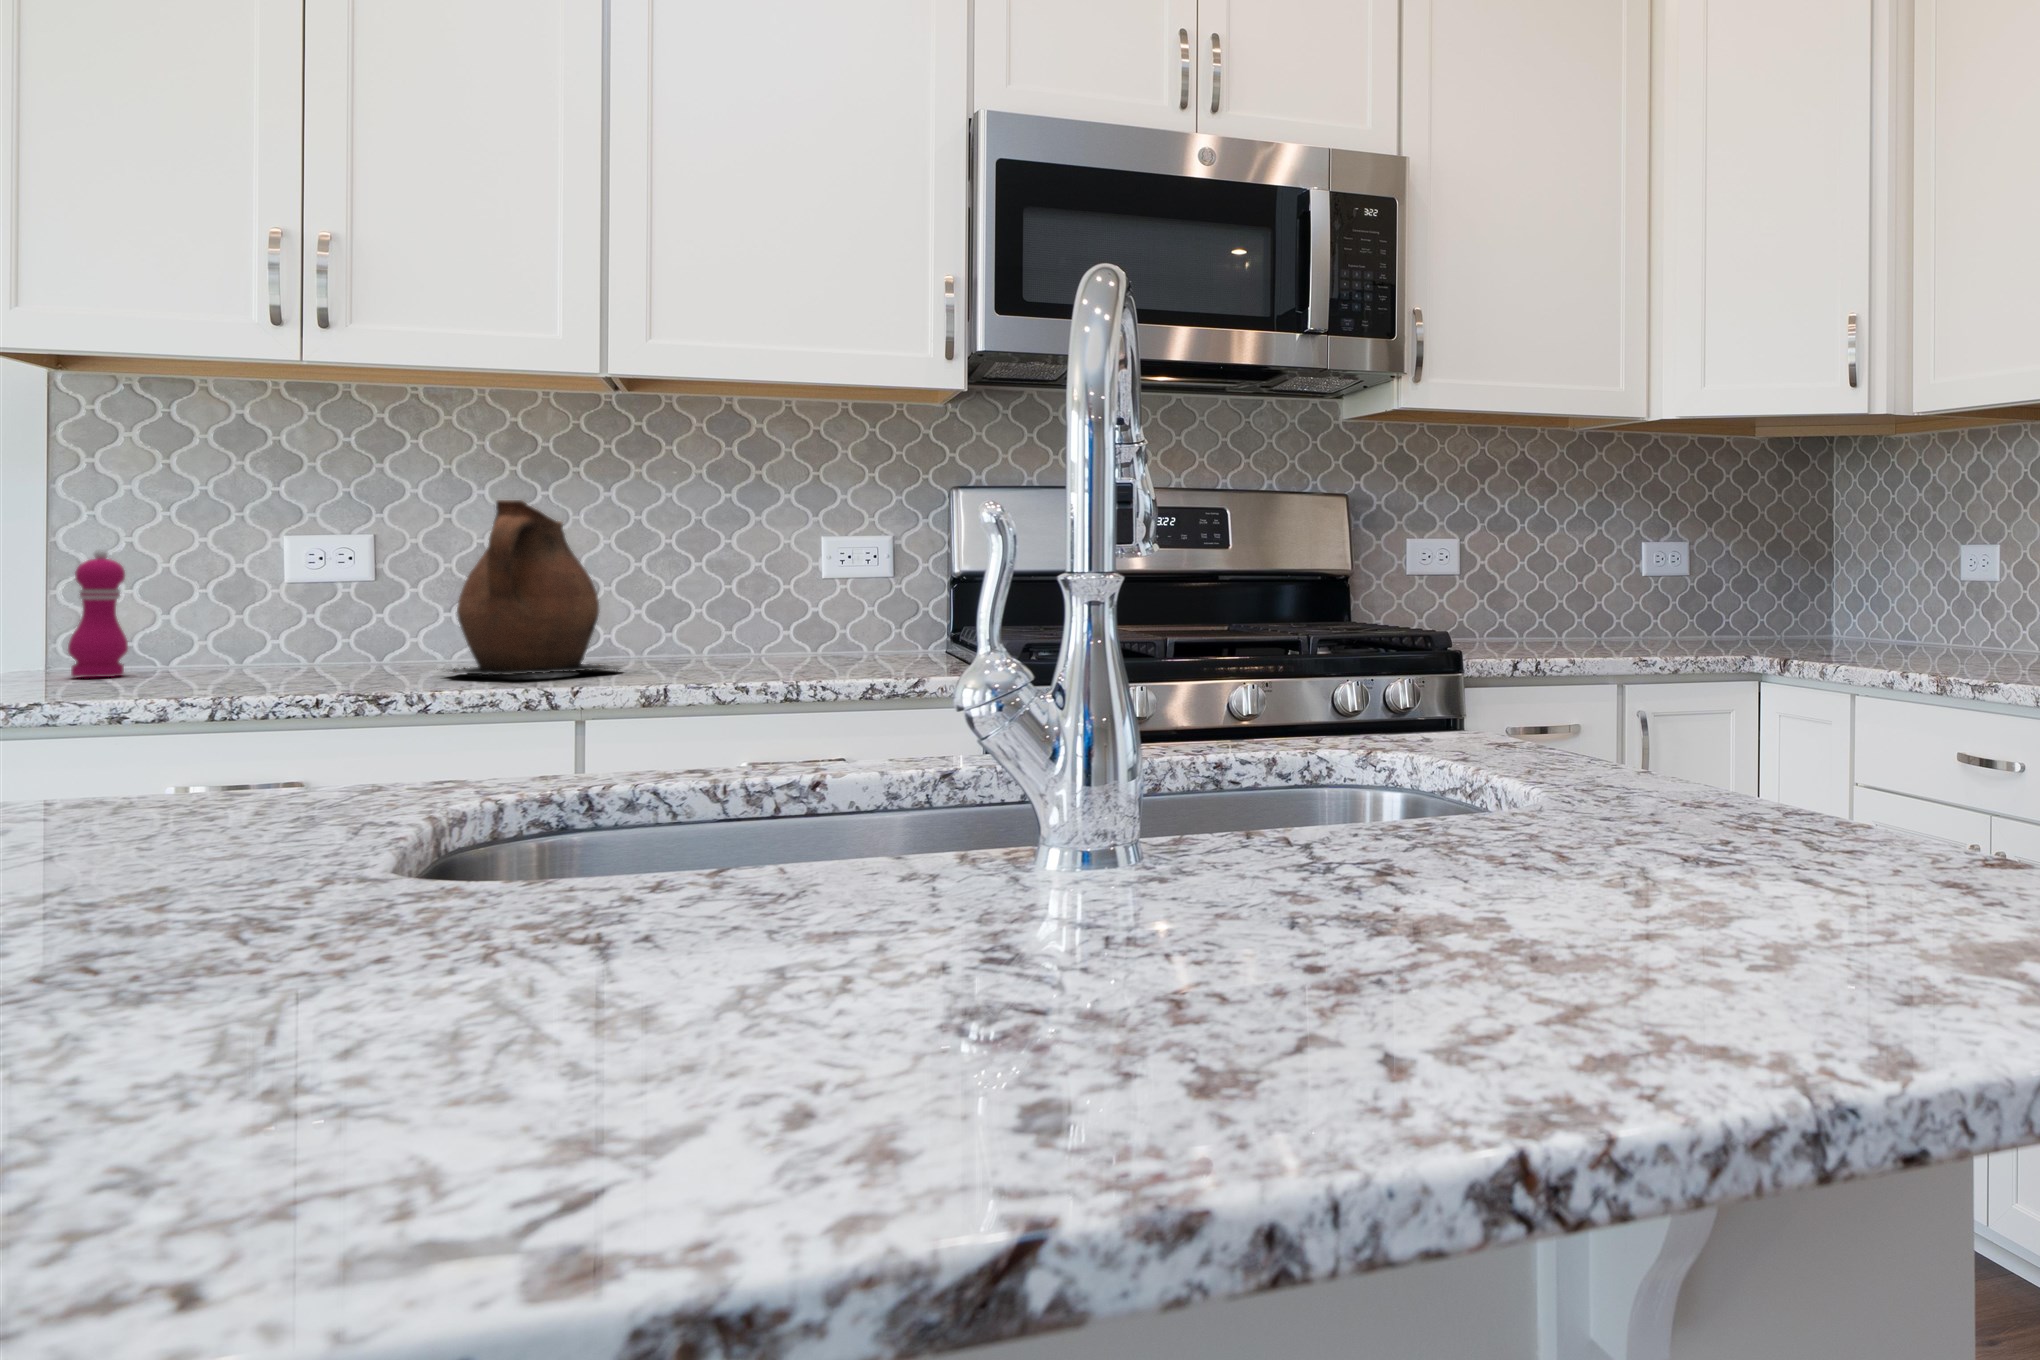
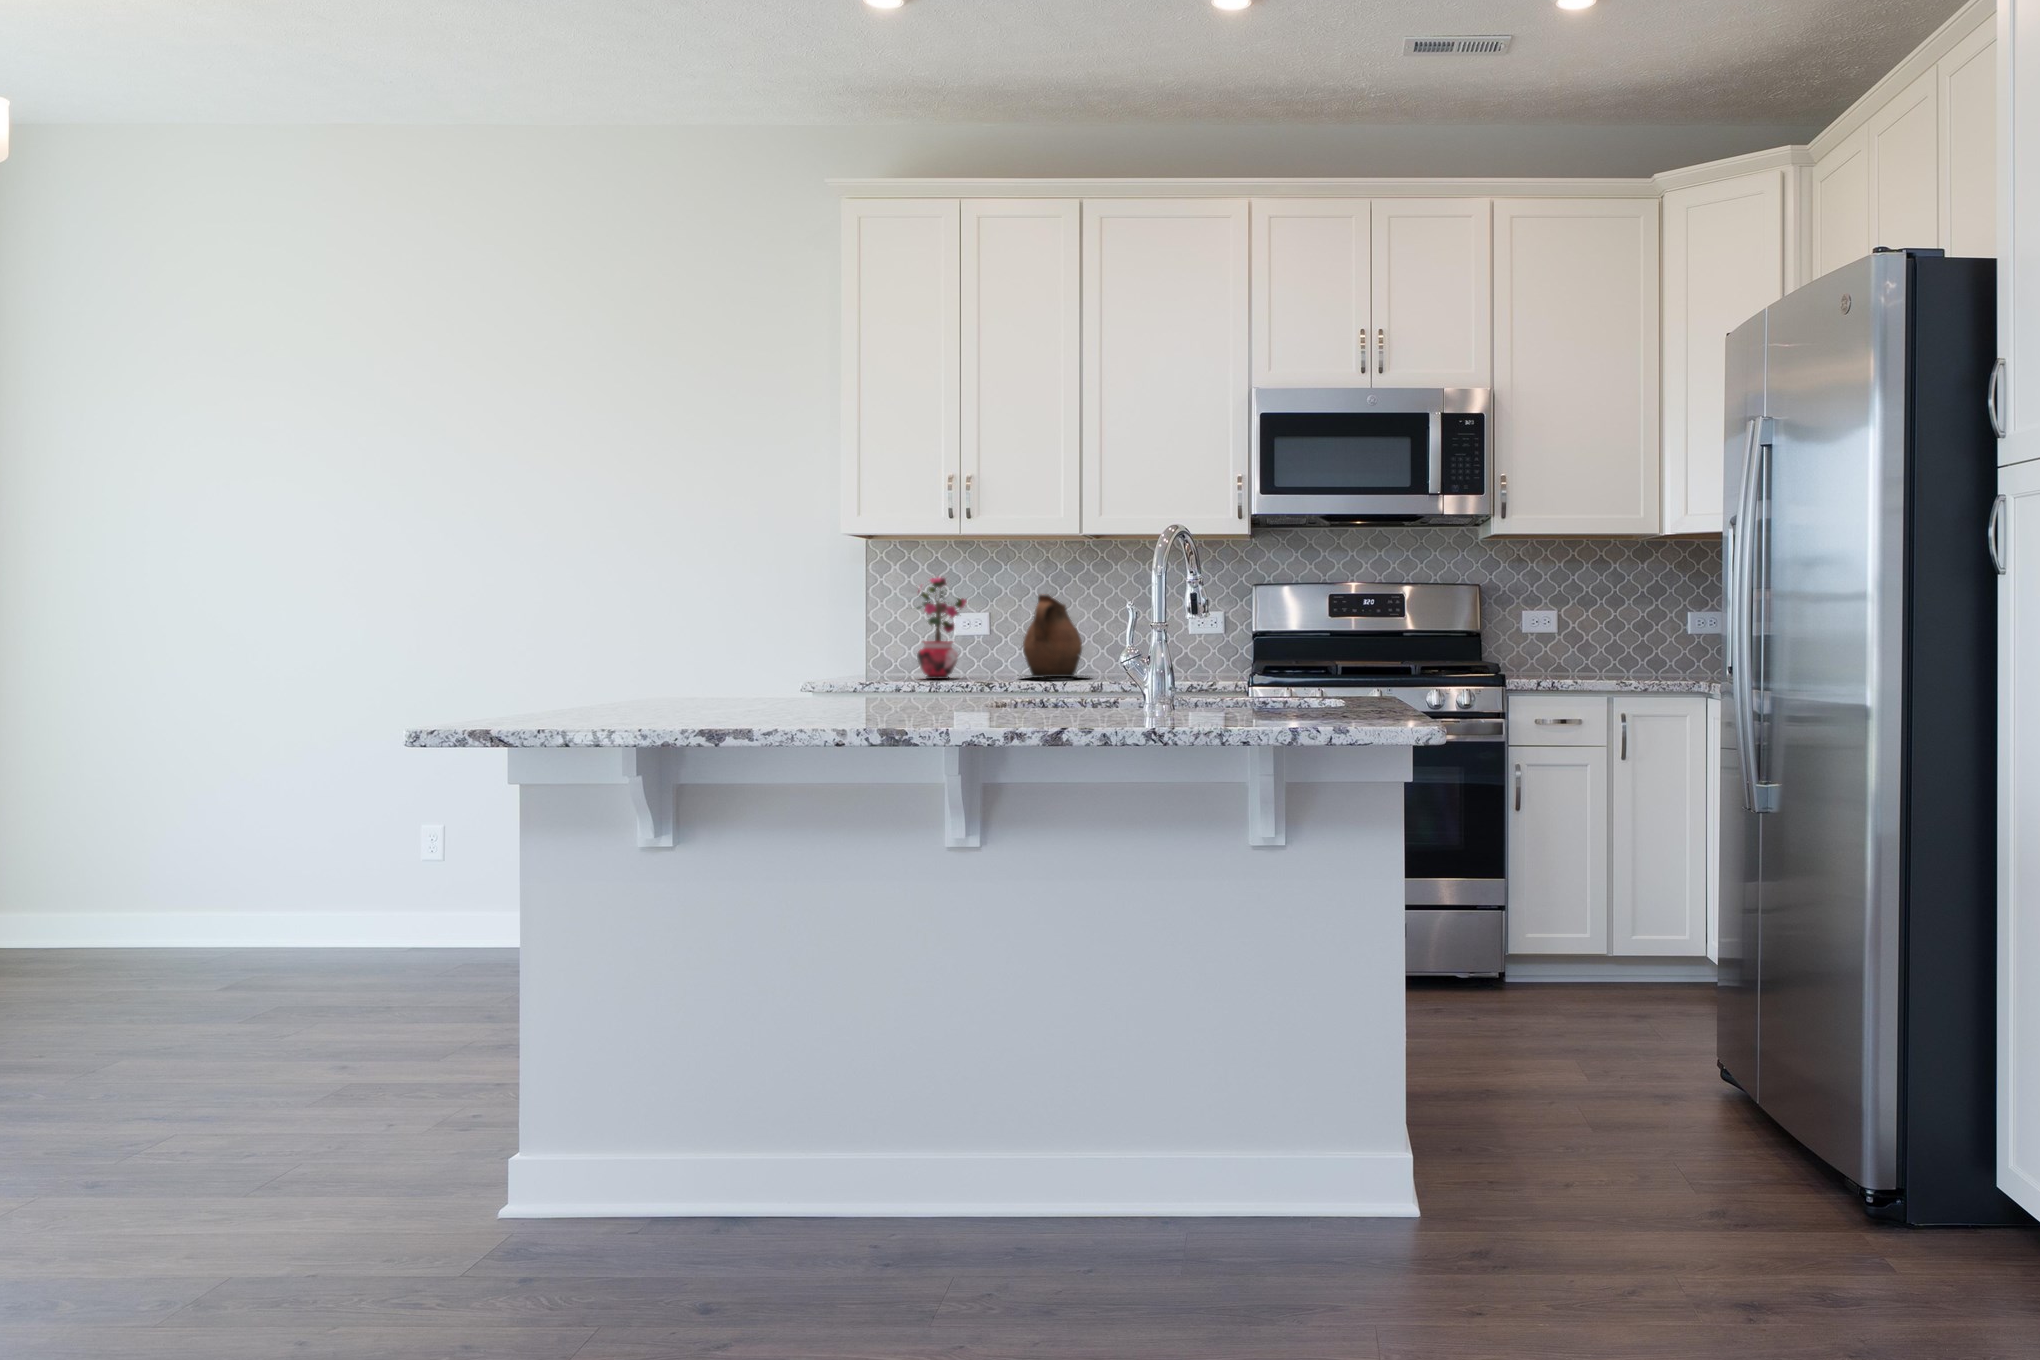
potted plant: none [153,451,319,683] -> present [917,578,967,679]
pepper mill: present [68,549,128,677] -> none [876,618,897,676]

